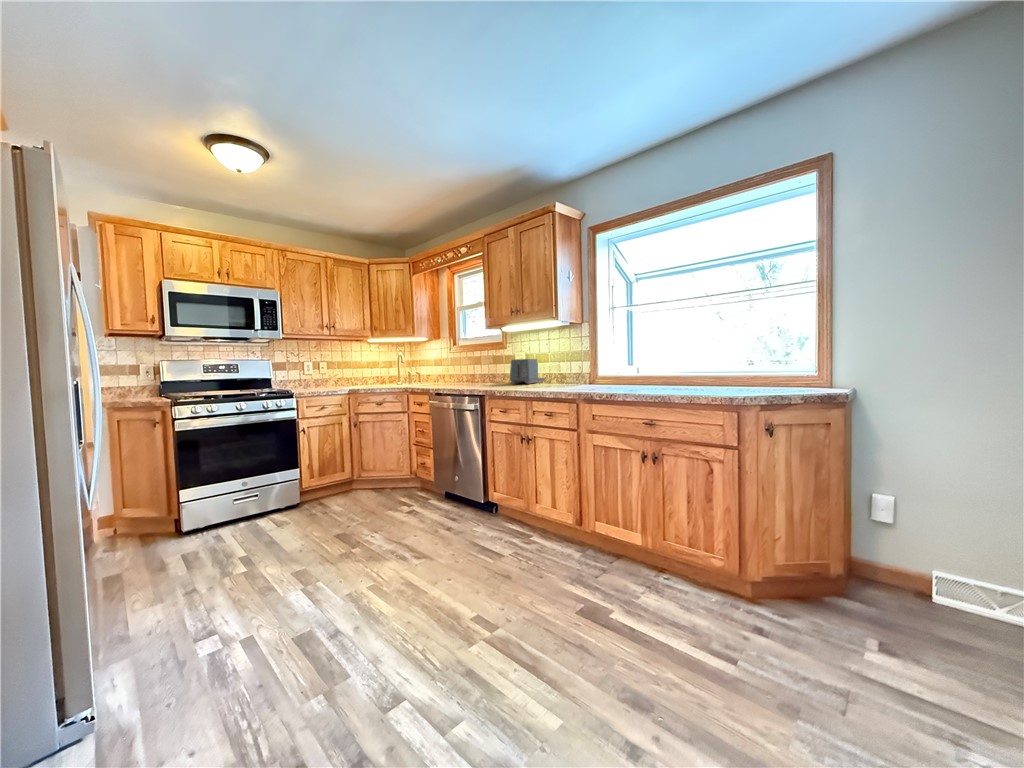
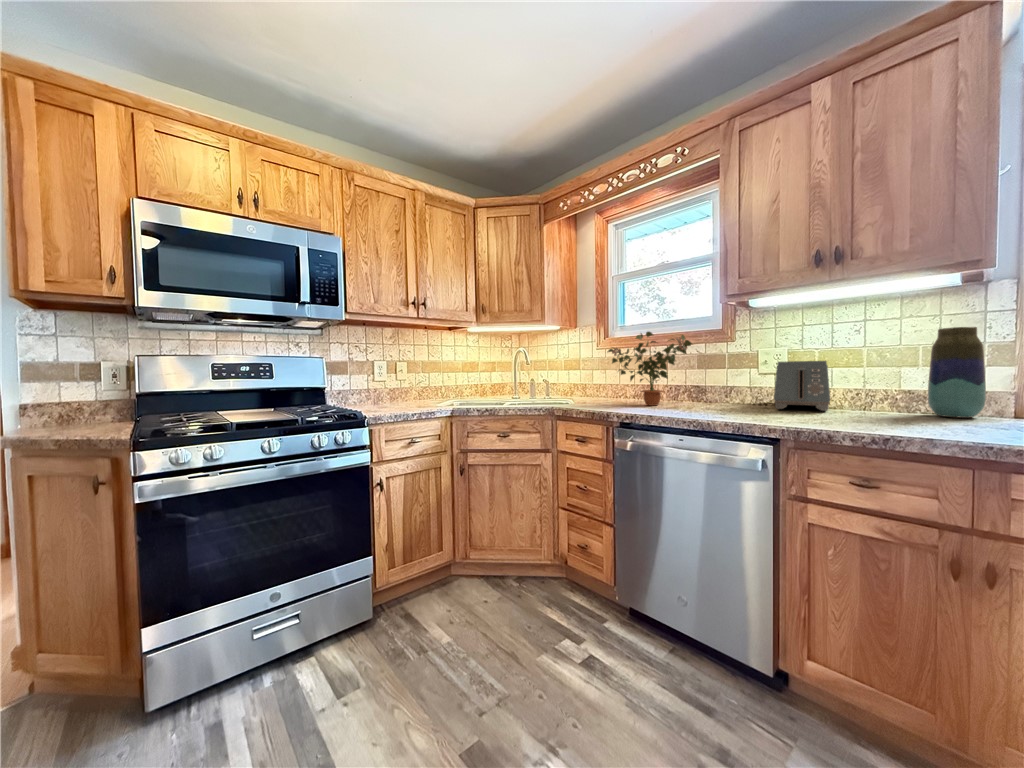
potted plant: none [439,343,483,385] -> present [608,332,692,406]
vase: none [560,343,578,384] -> present [928,327,986,418]

